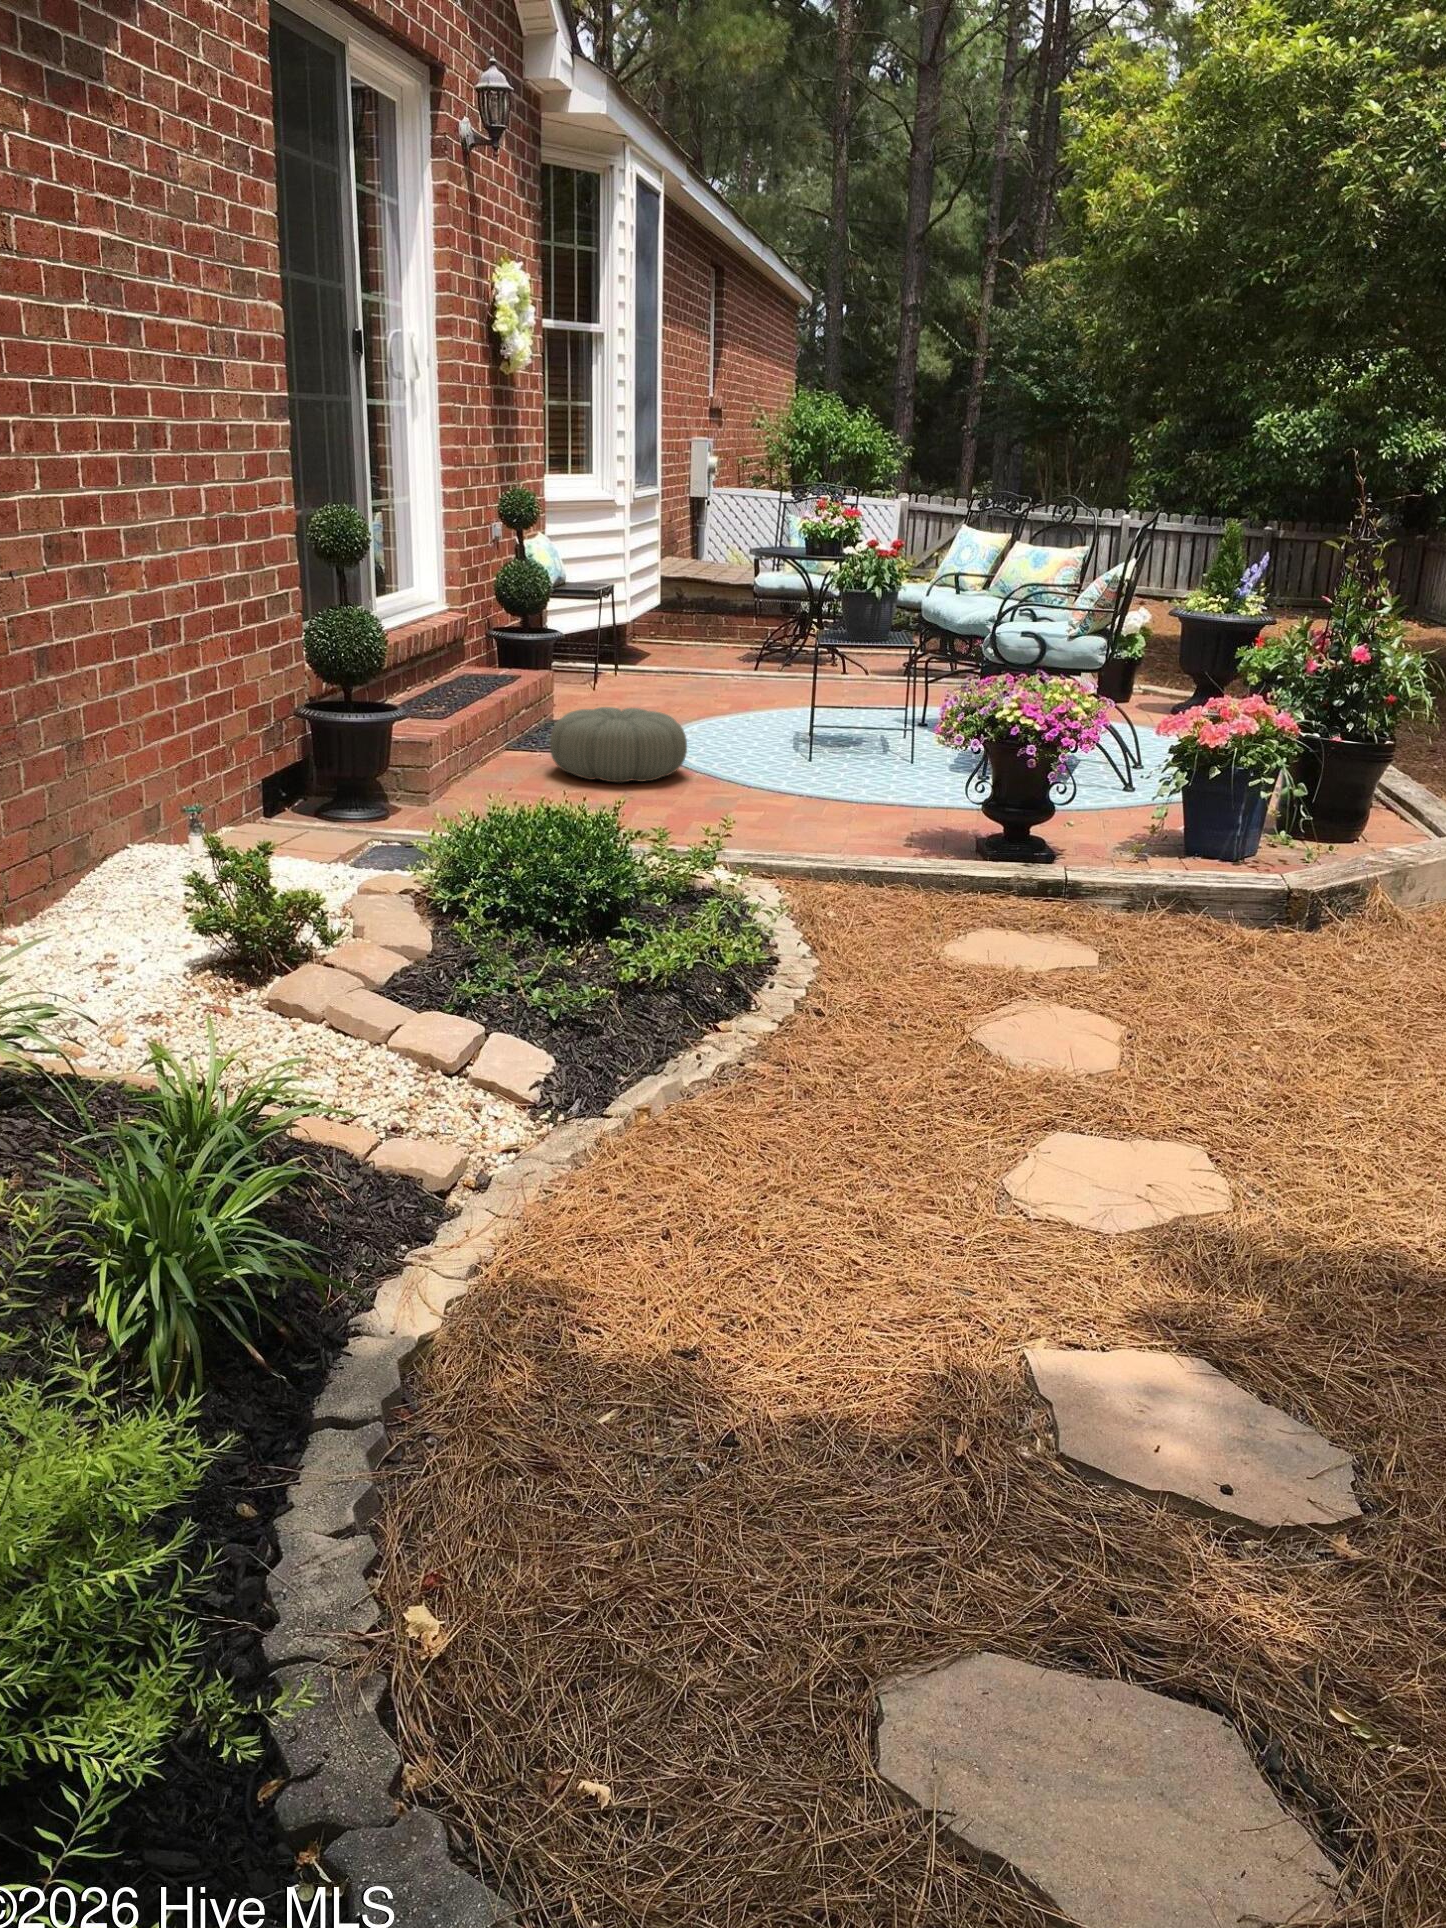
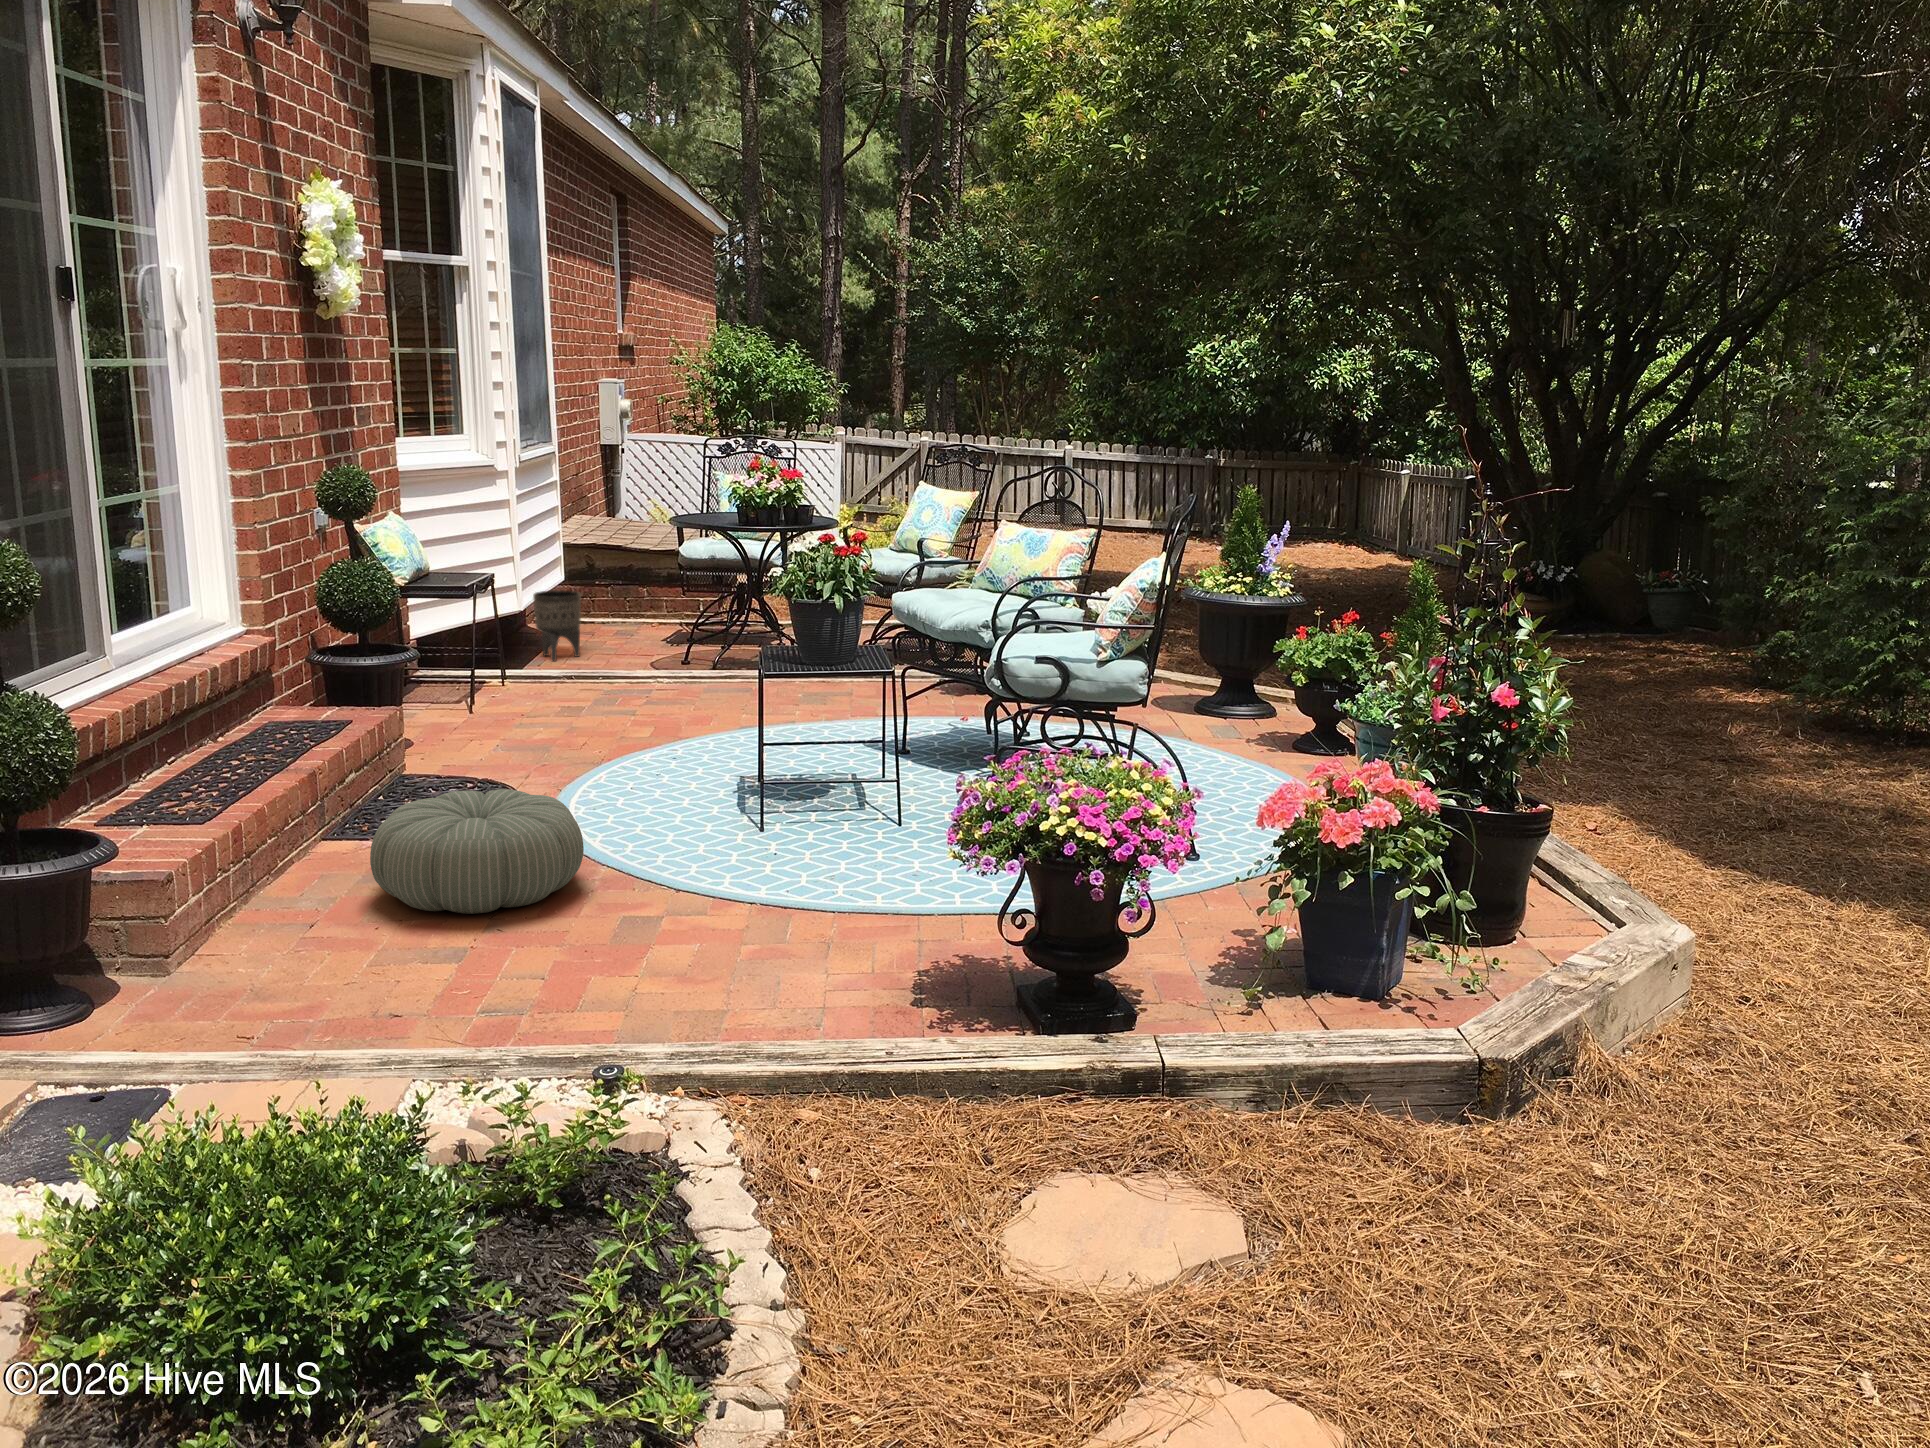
planter: none [639,607,676,664] -> present [533,590,581,661]

